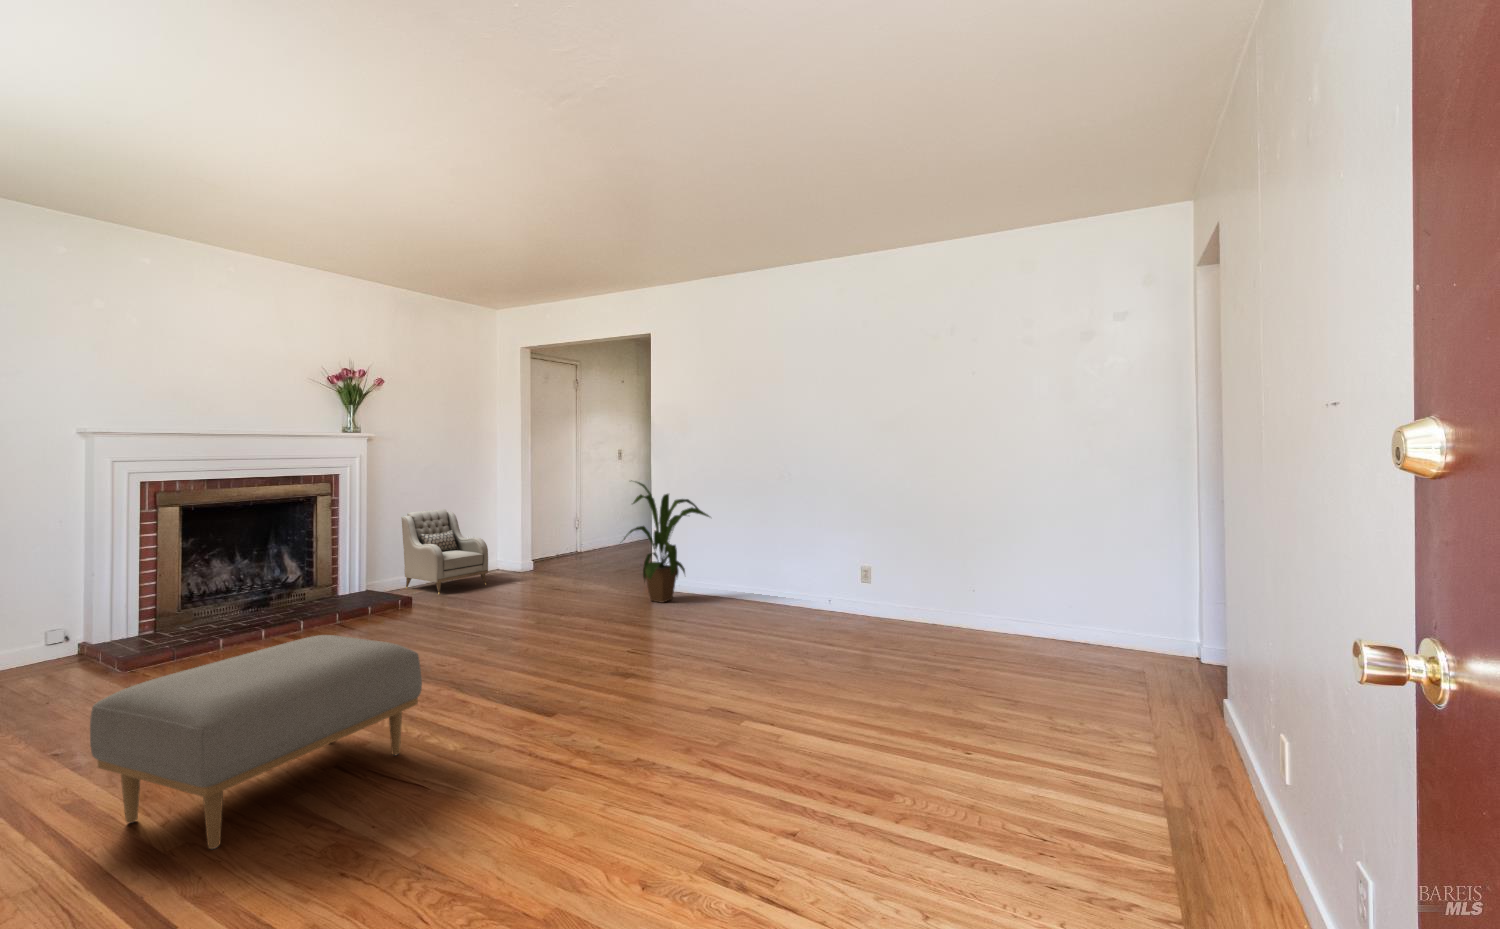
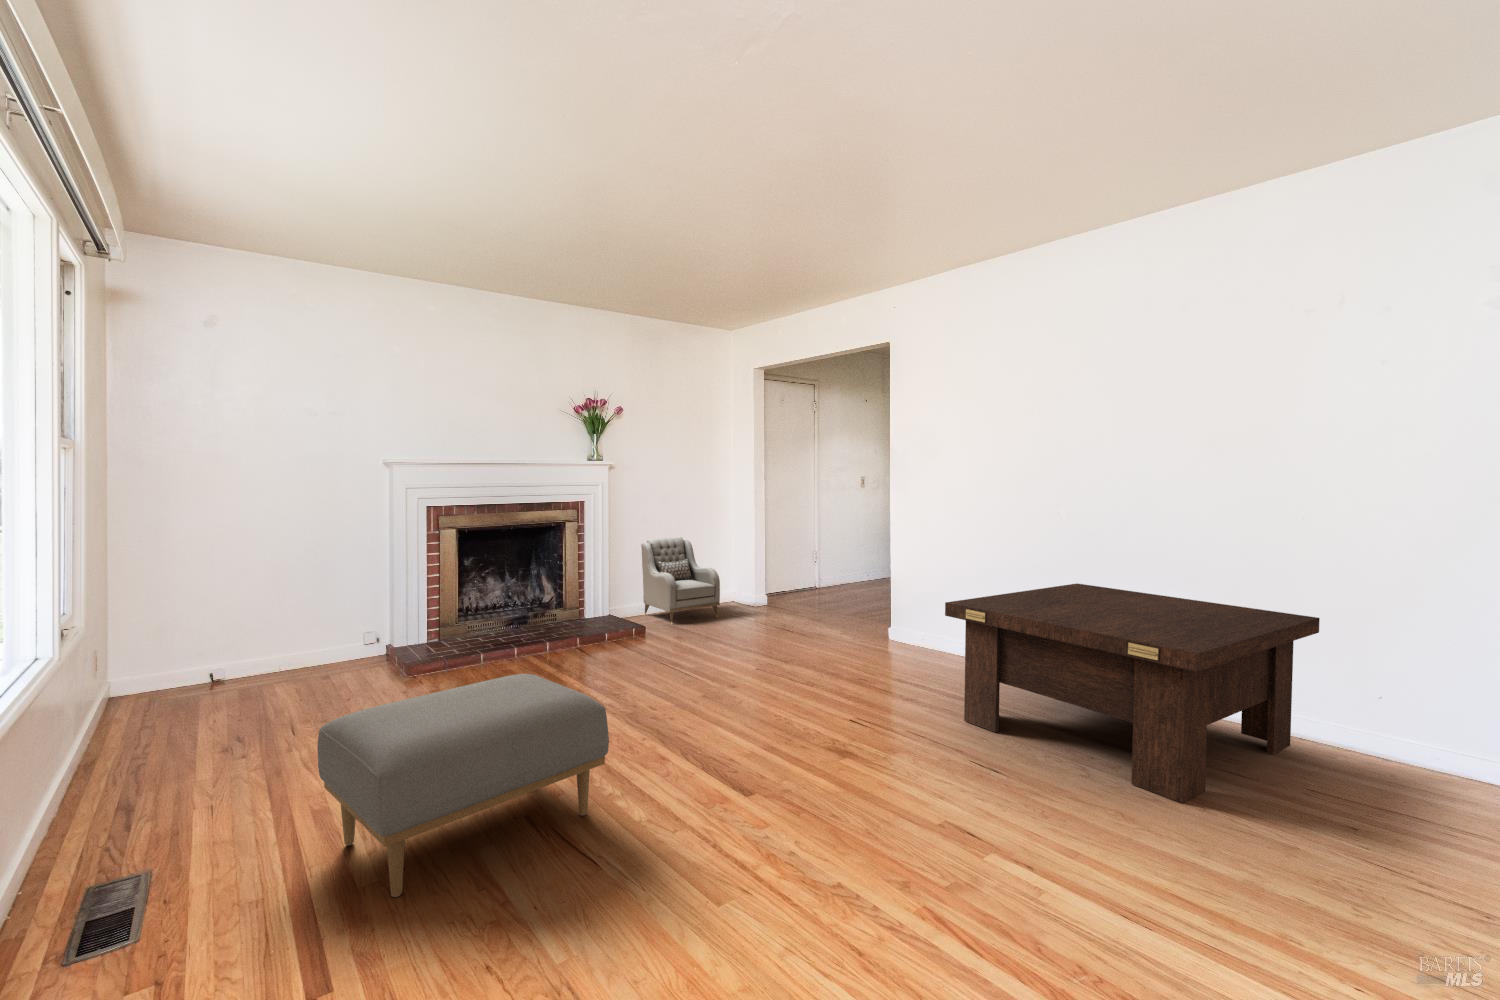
house plant: present [620,482,710,603] -> none [848,514,961,658]
coffee table: none [704,529,948,672] -> present [945,583,1320,803]

